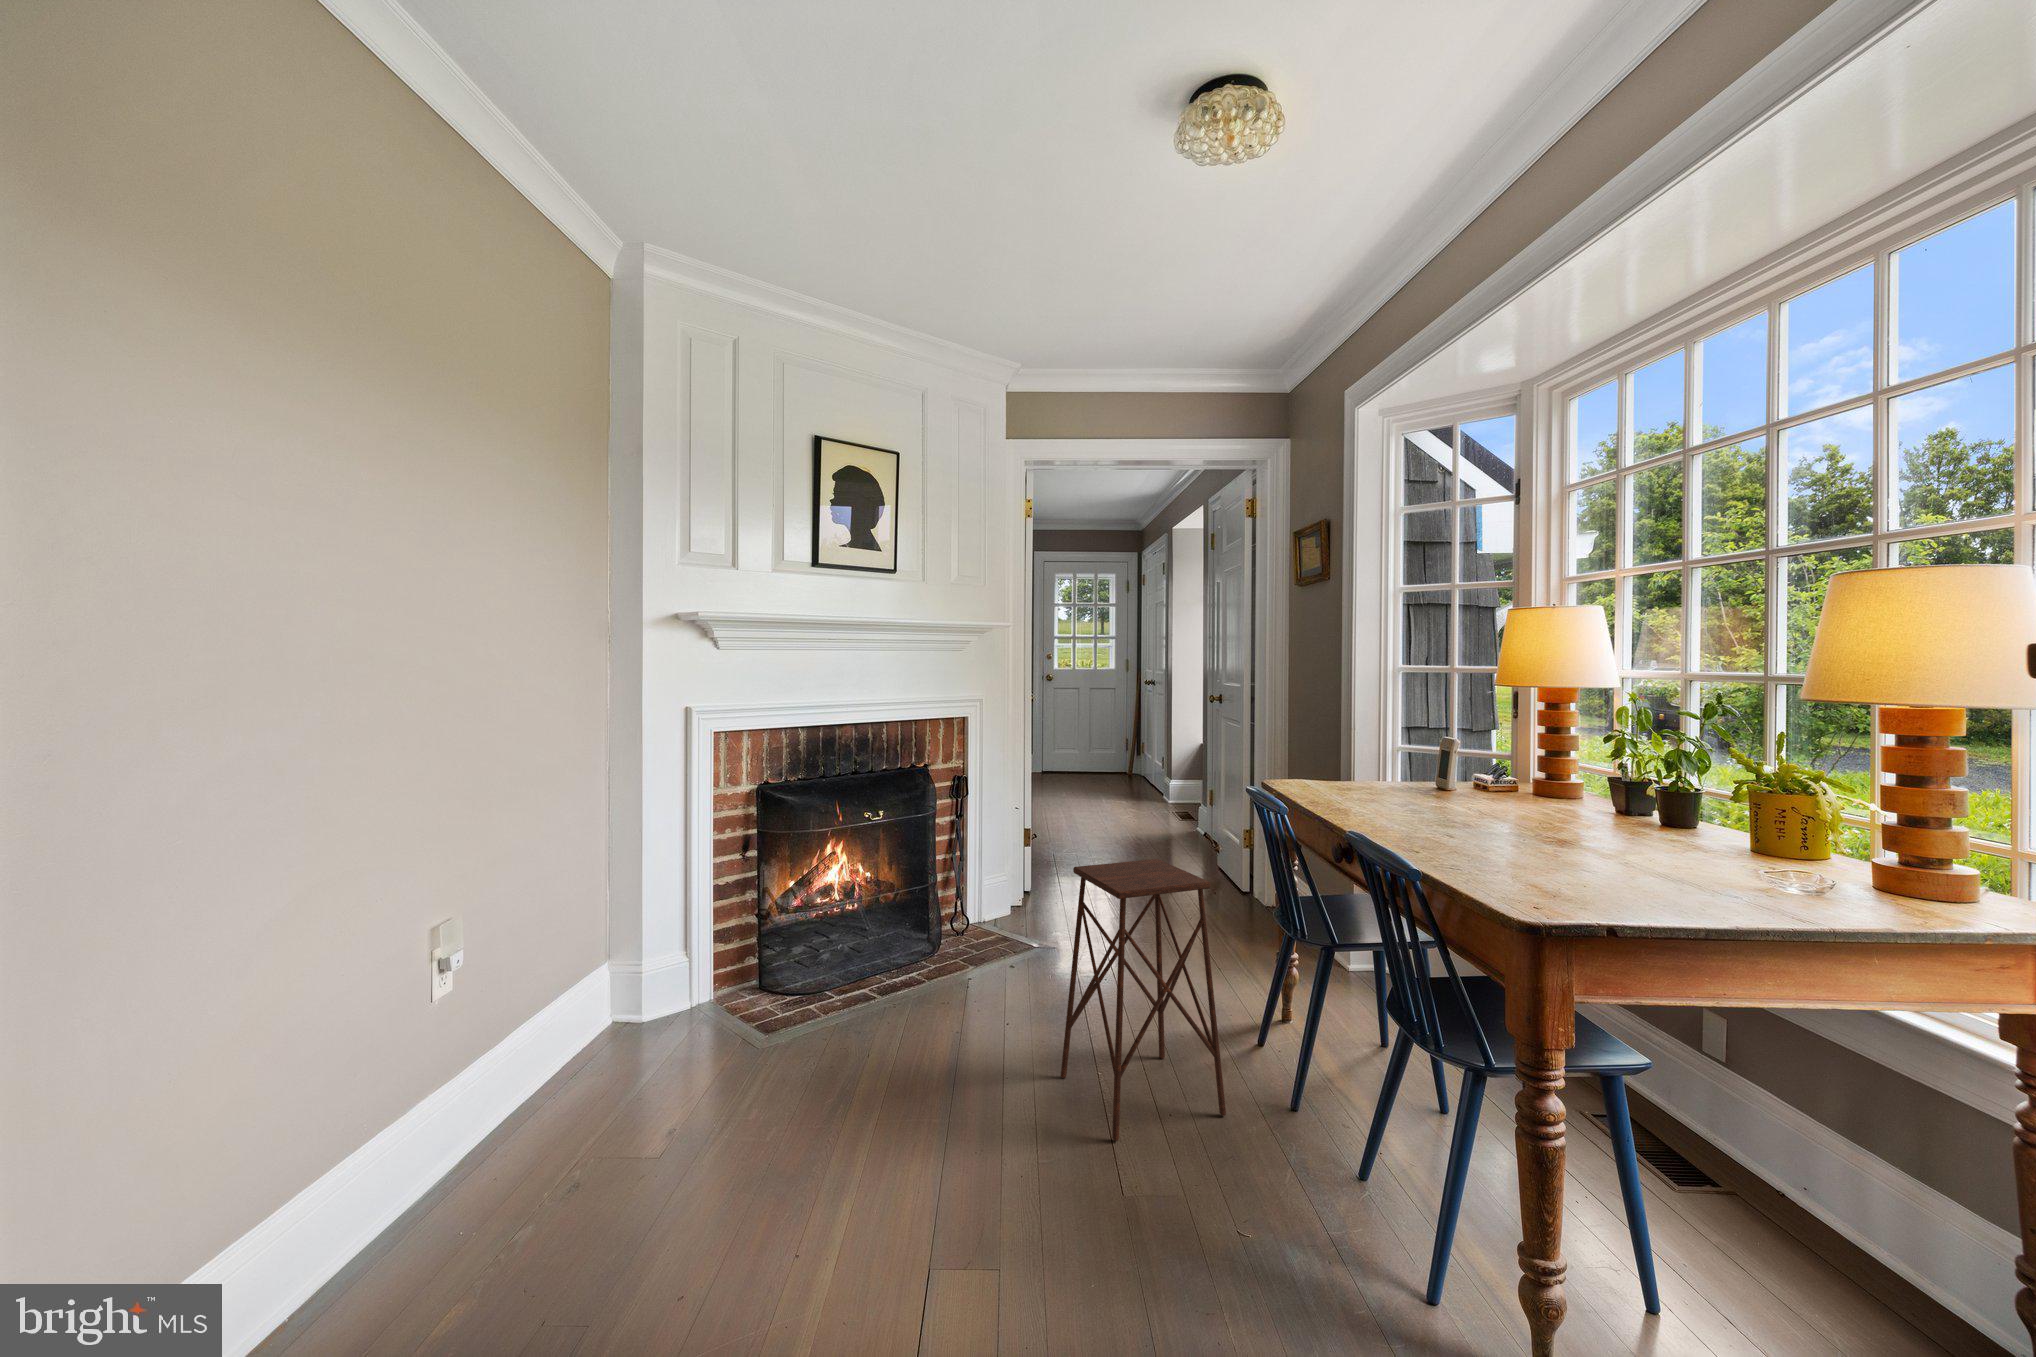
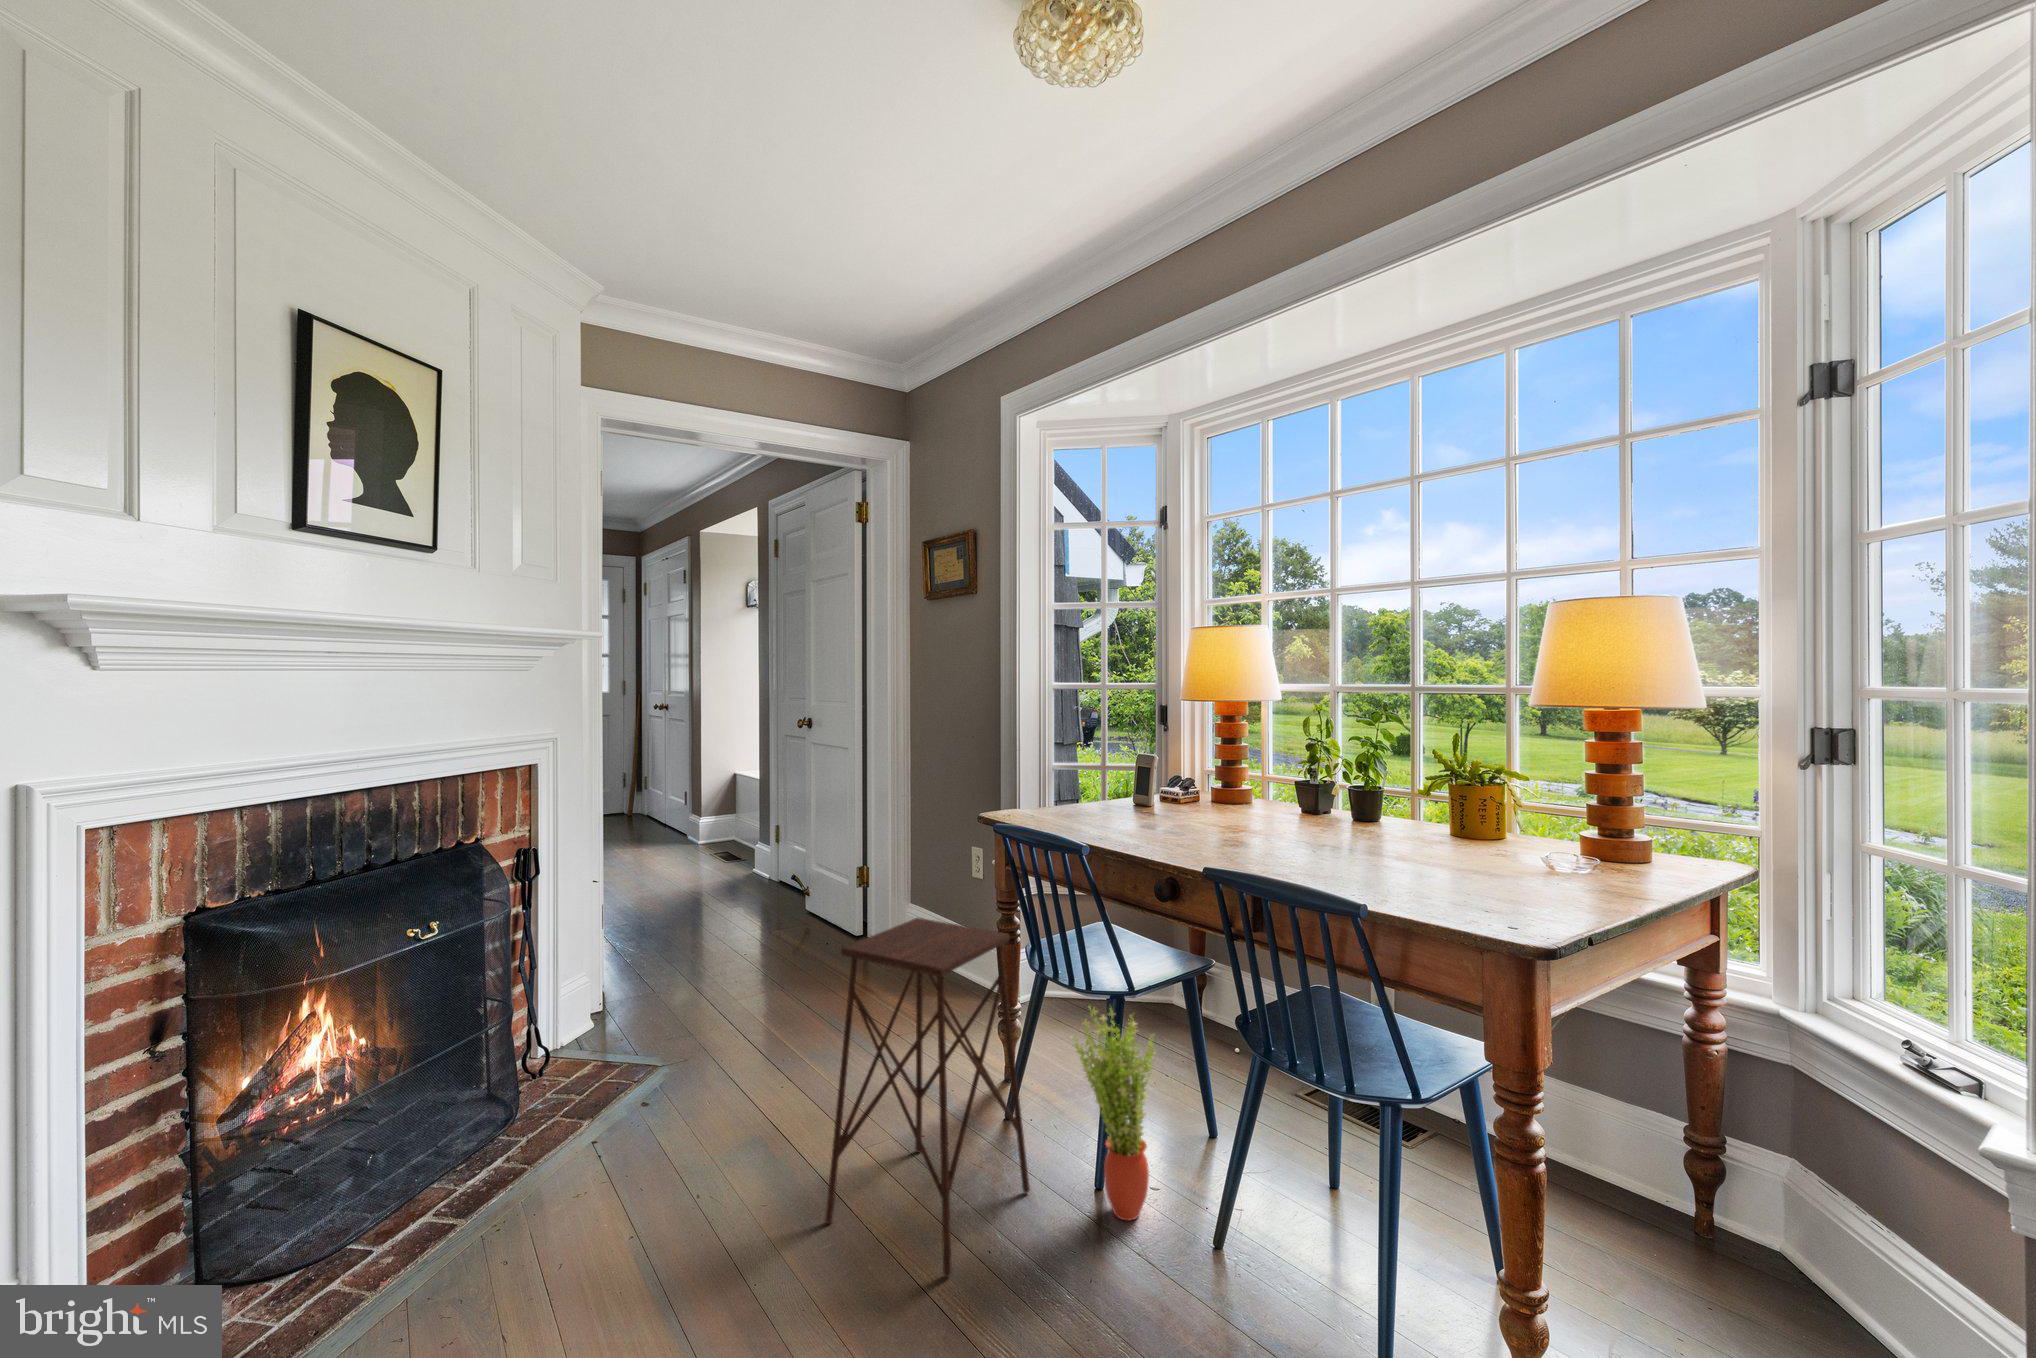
potted plant: none [1247,960,1330,1170] -> present [1073,1008,1155,1221]

